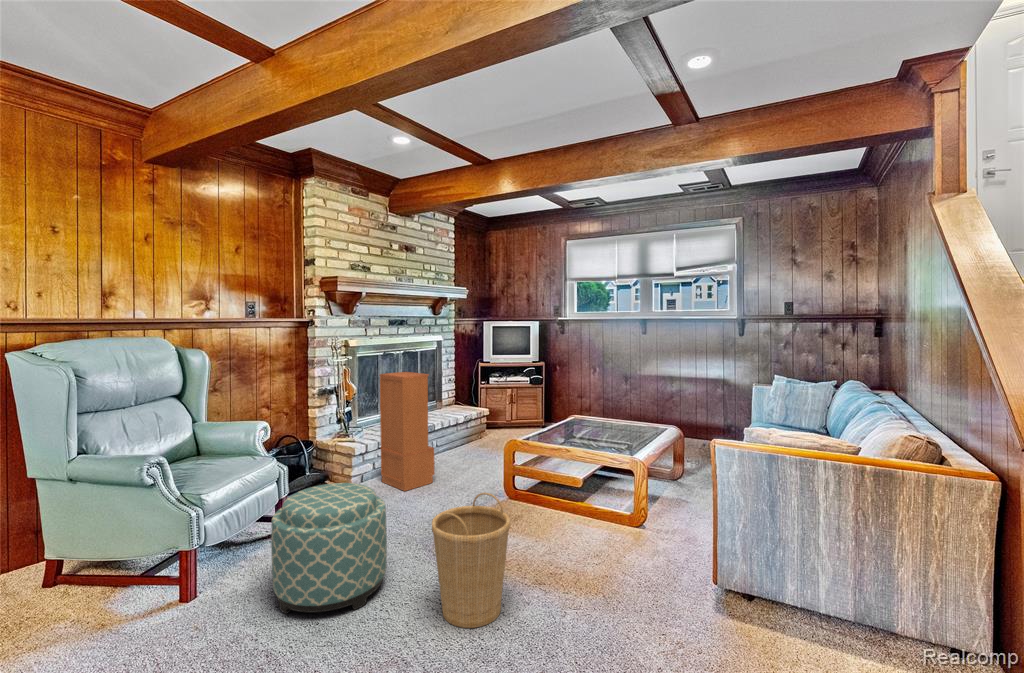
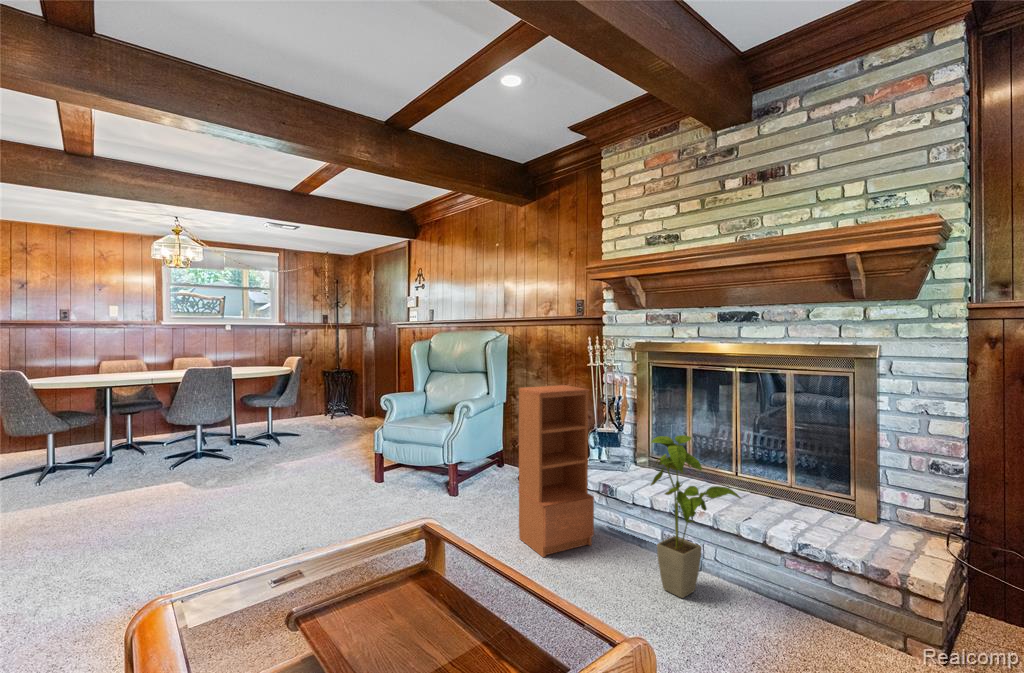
house plant: none [442,381,483,460] -> present [651,435,741,598]
ottoman: present [271,483,387,614] -> none [295,436,376,522]
basket: present [432,493,510,628] -> none [188,456,262,561]

